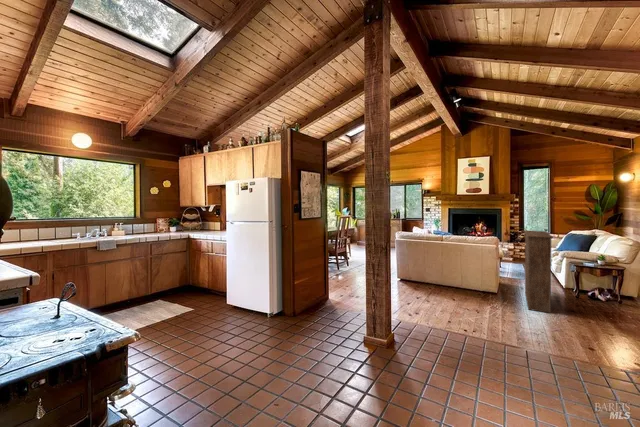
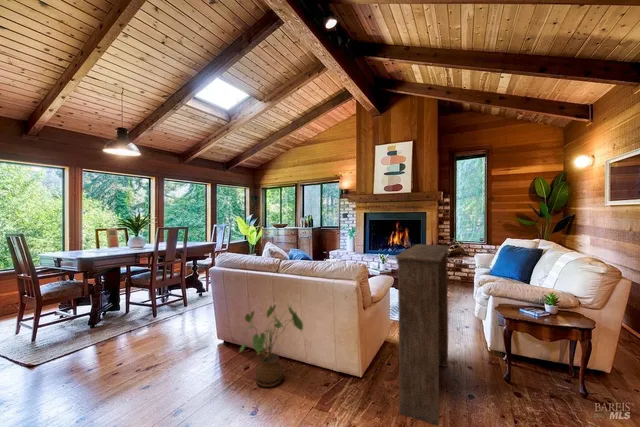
house plant: none [435,262,469,301] -> present [240,305,303,387]

